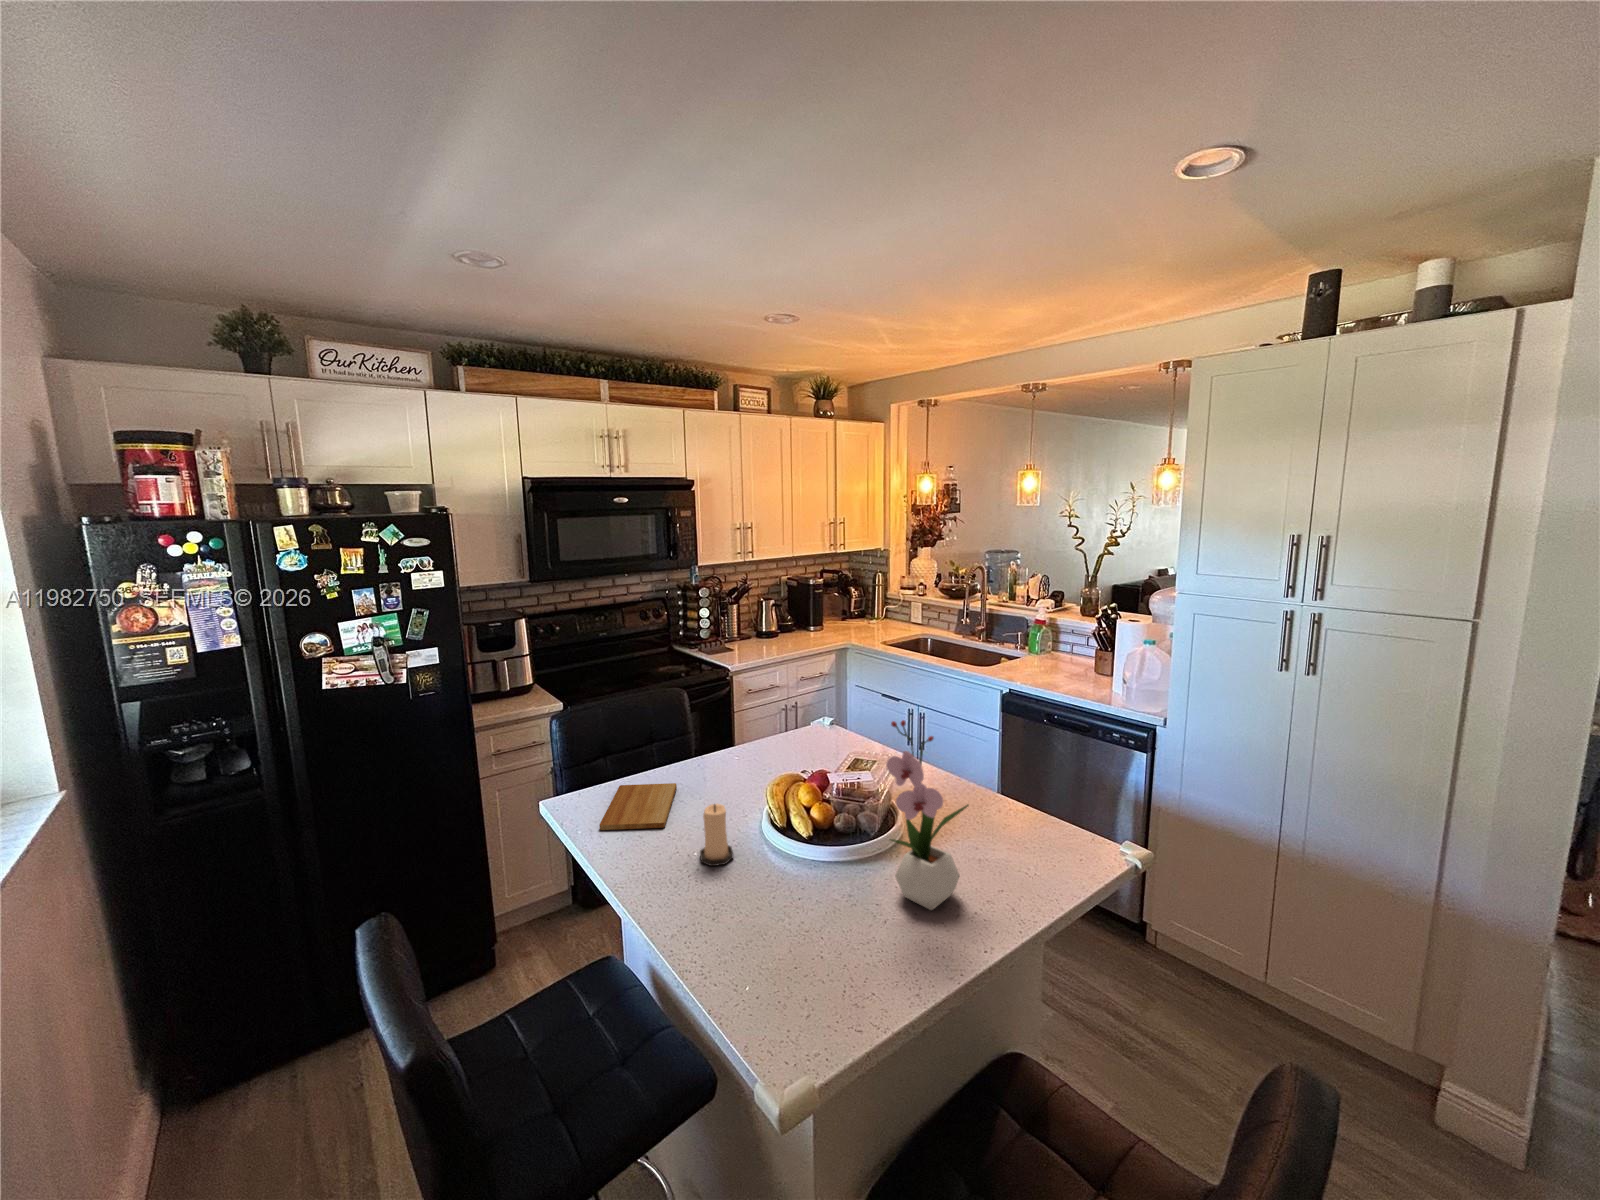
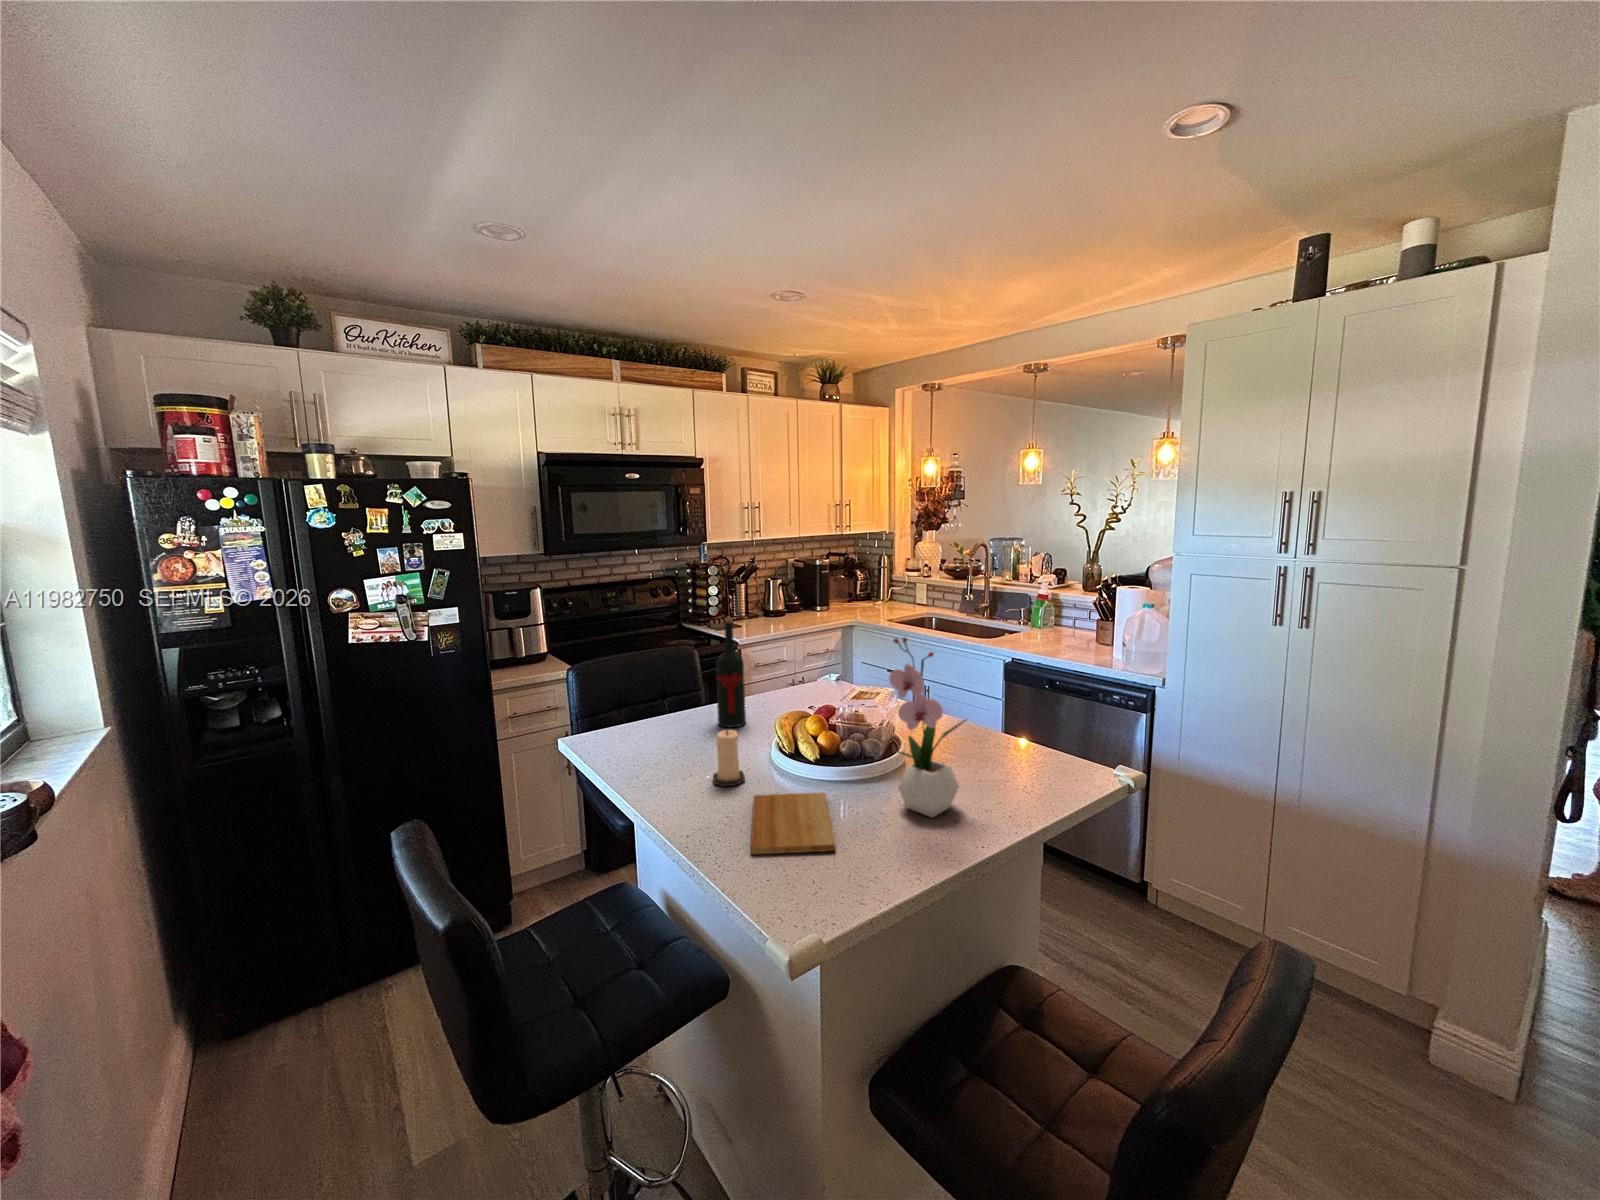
wine bottle: none [705,670,736,785] -> present [716,618,746,727]
cutting board: present [600,783,677,830] -> present [751,793,835,854]

